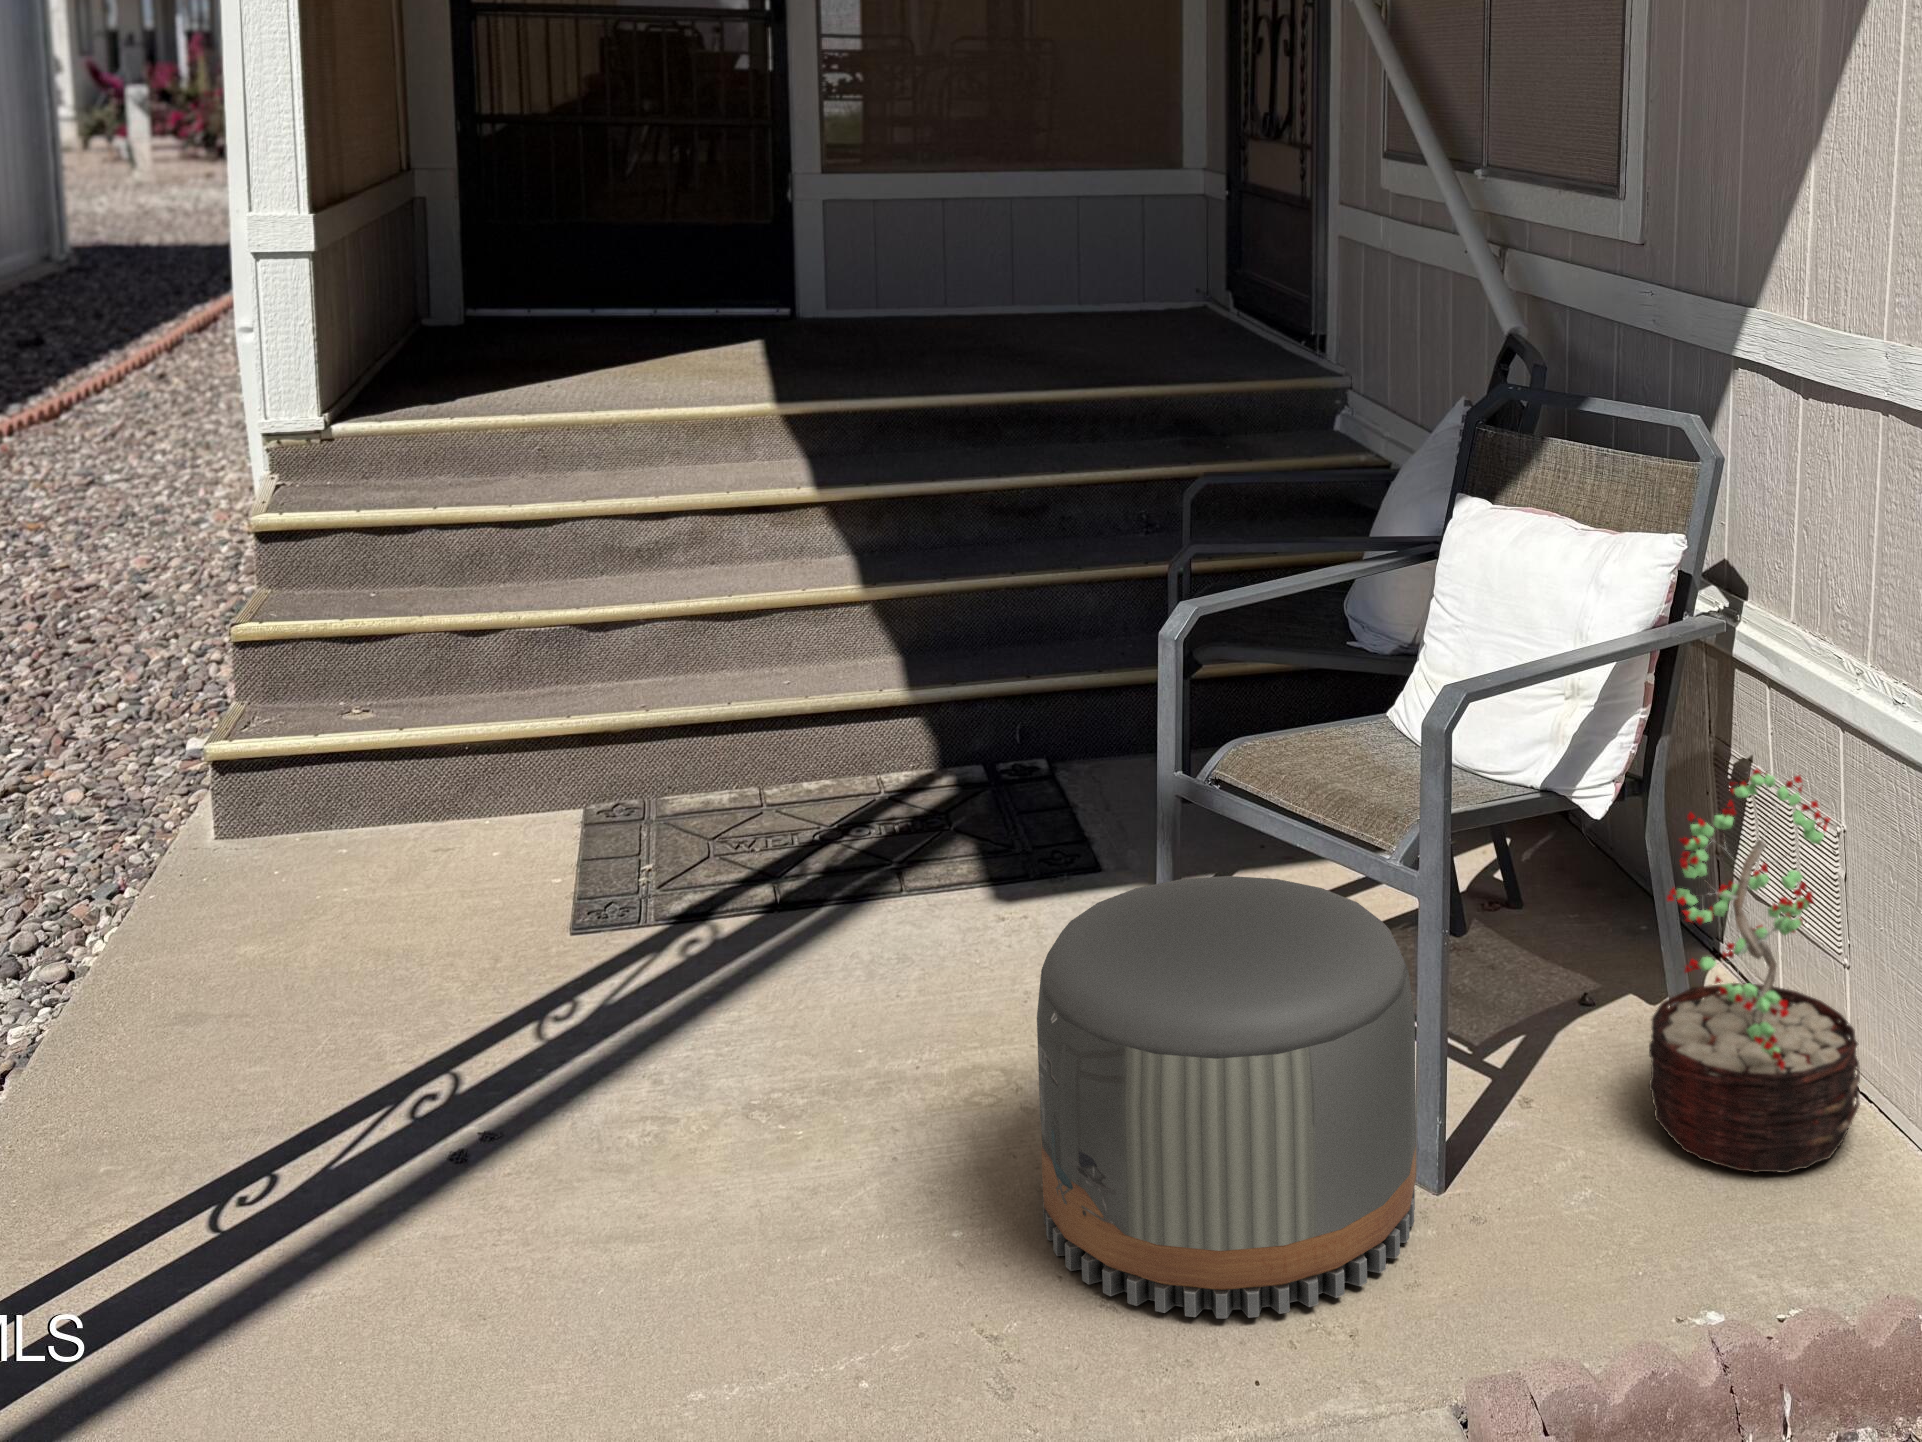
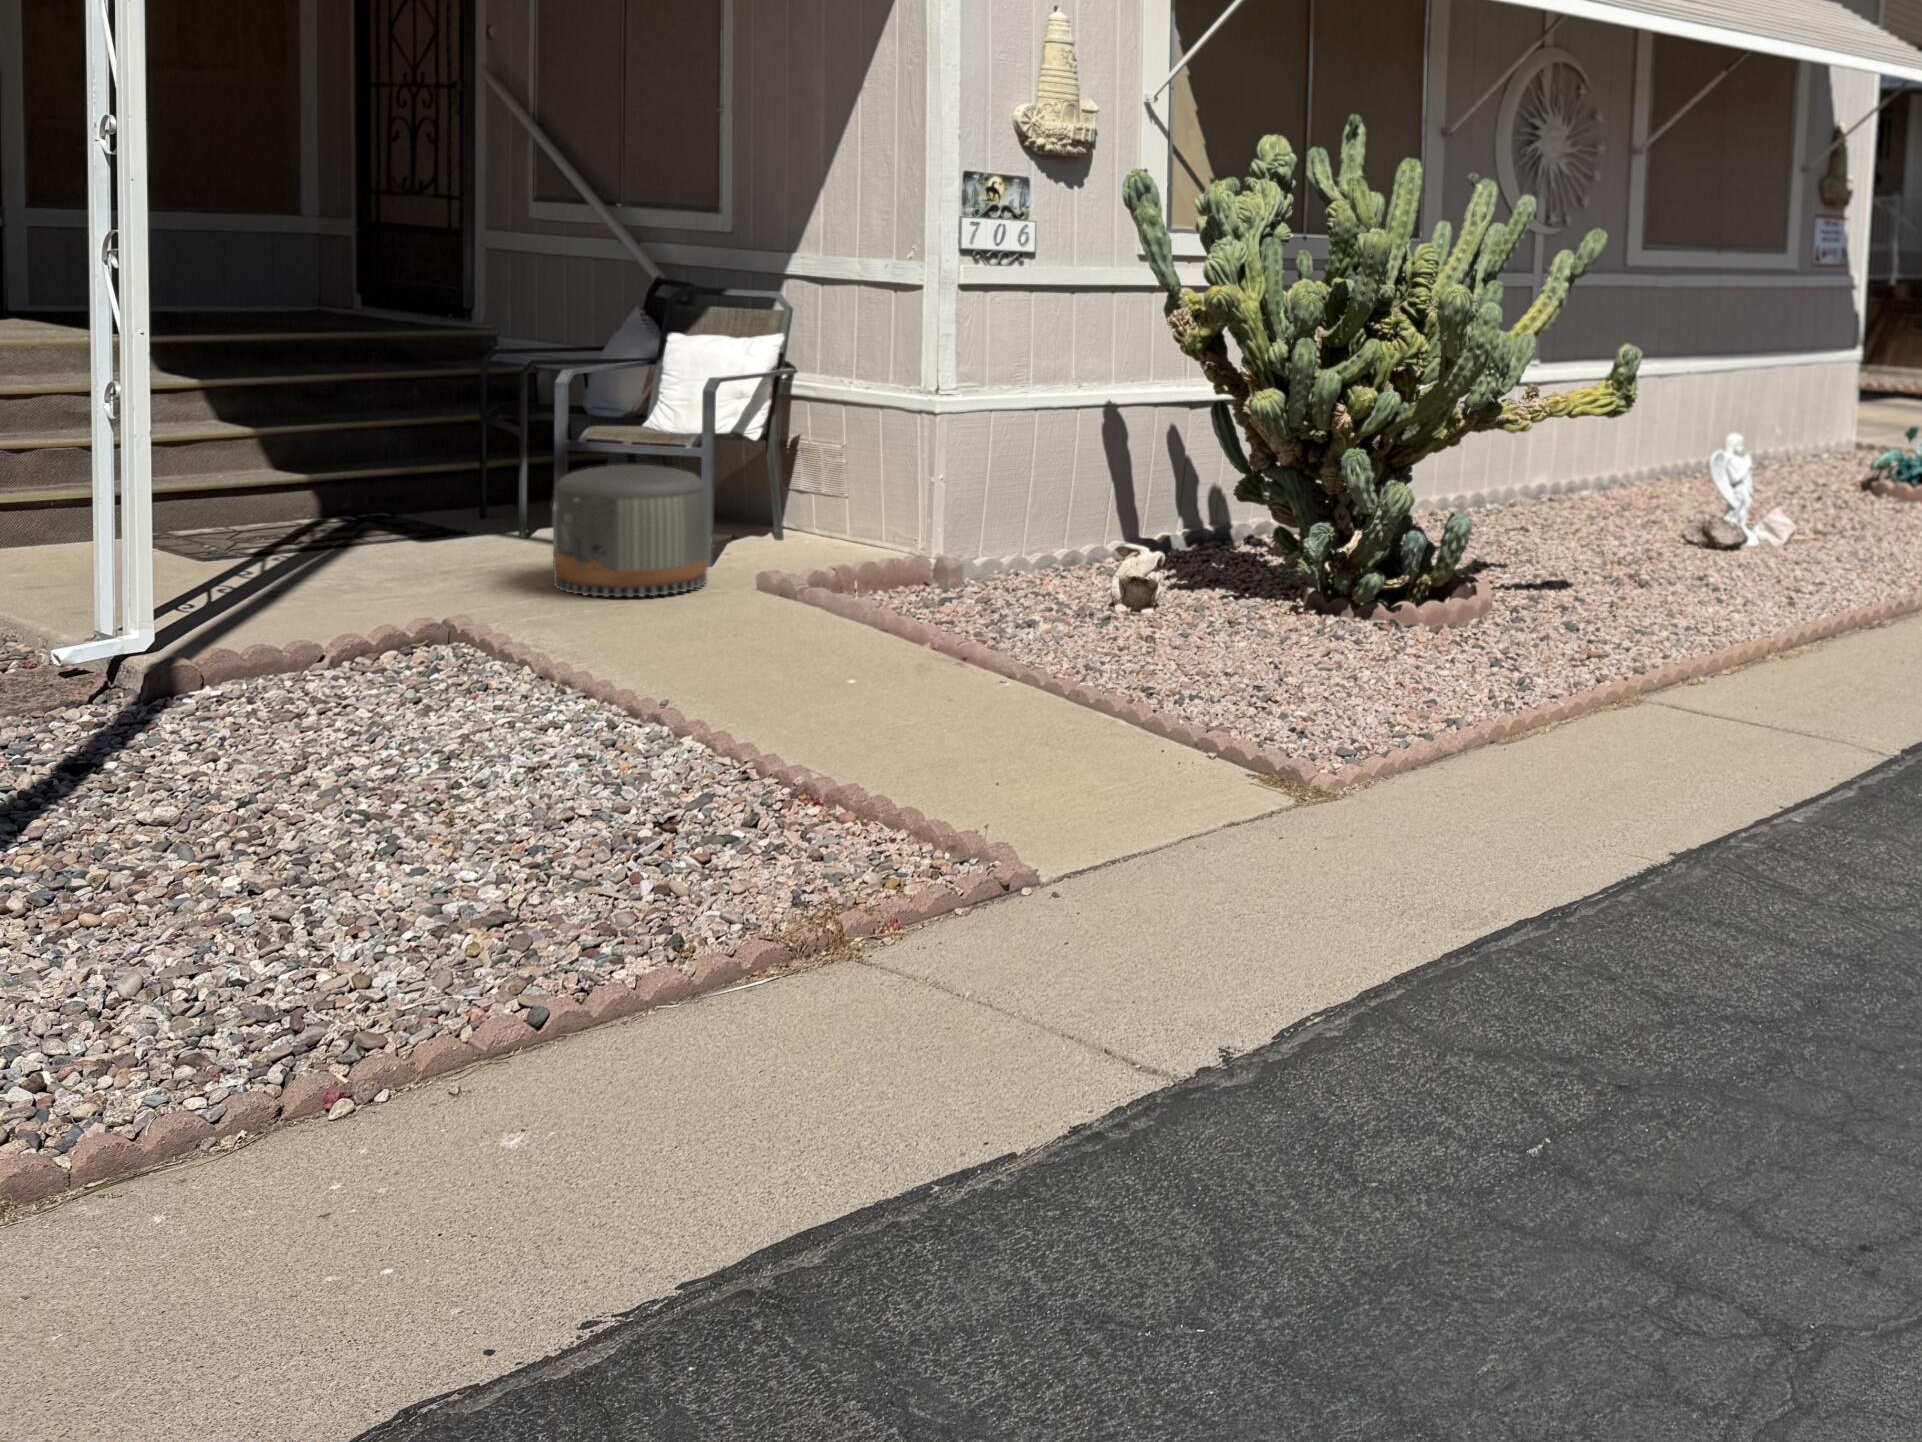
decorative plant: present [1649,769,1860,1173] -> none [775,424,856,563]

